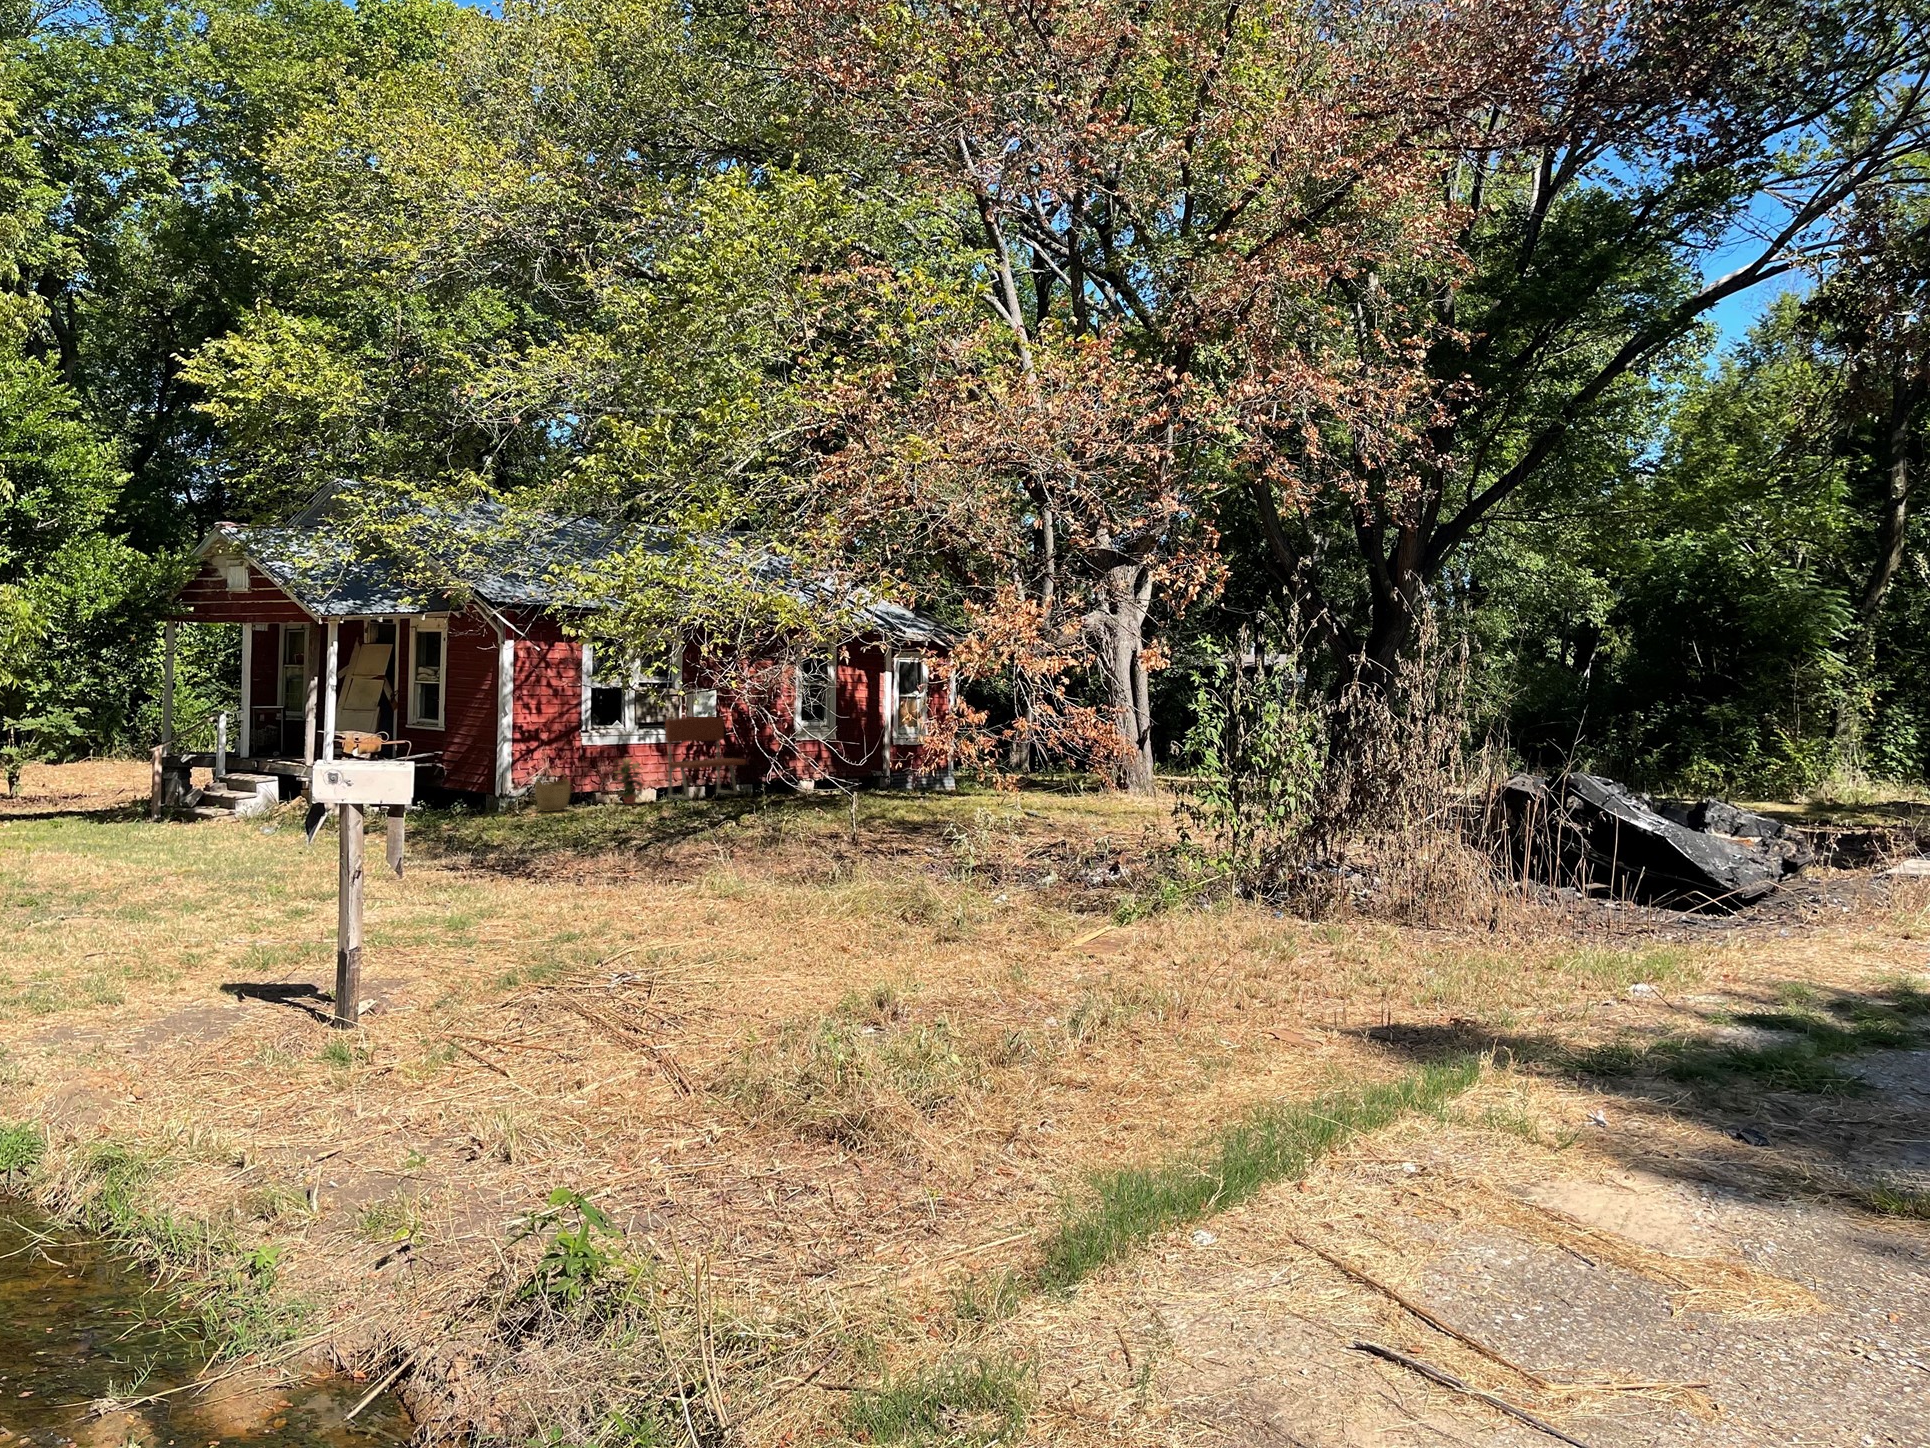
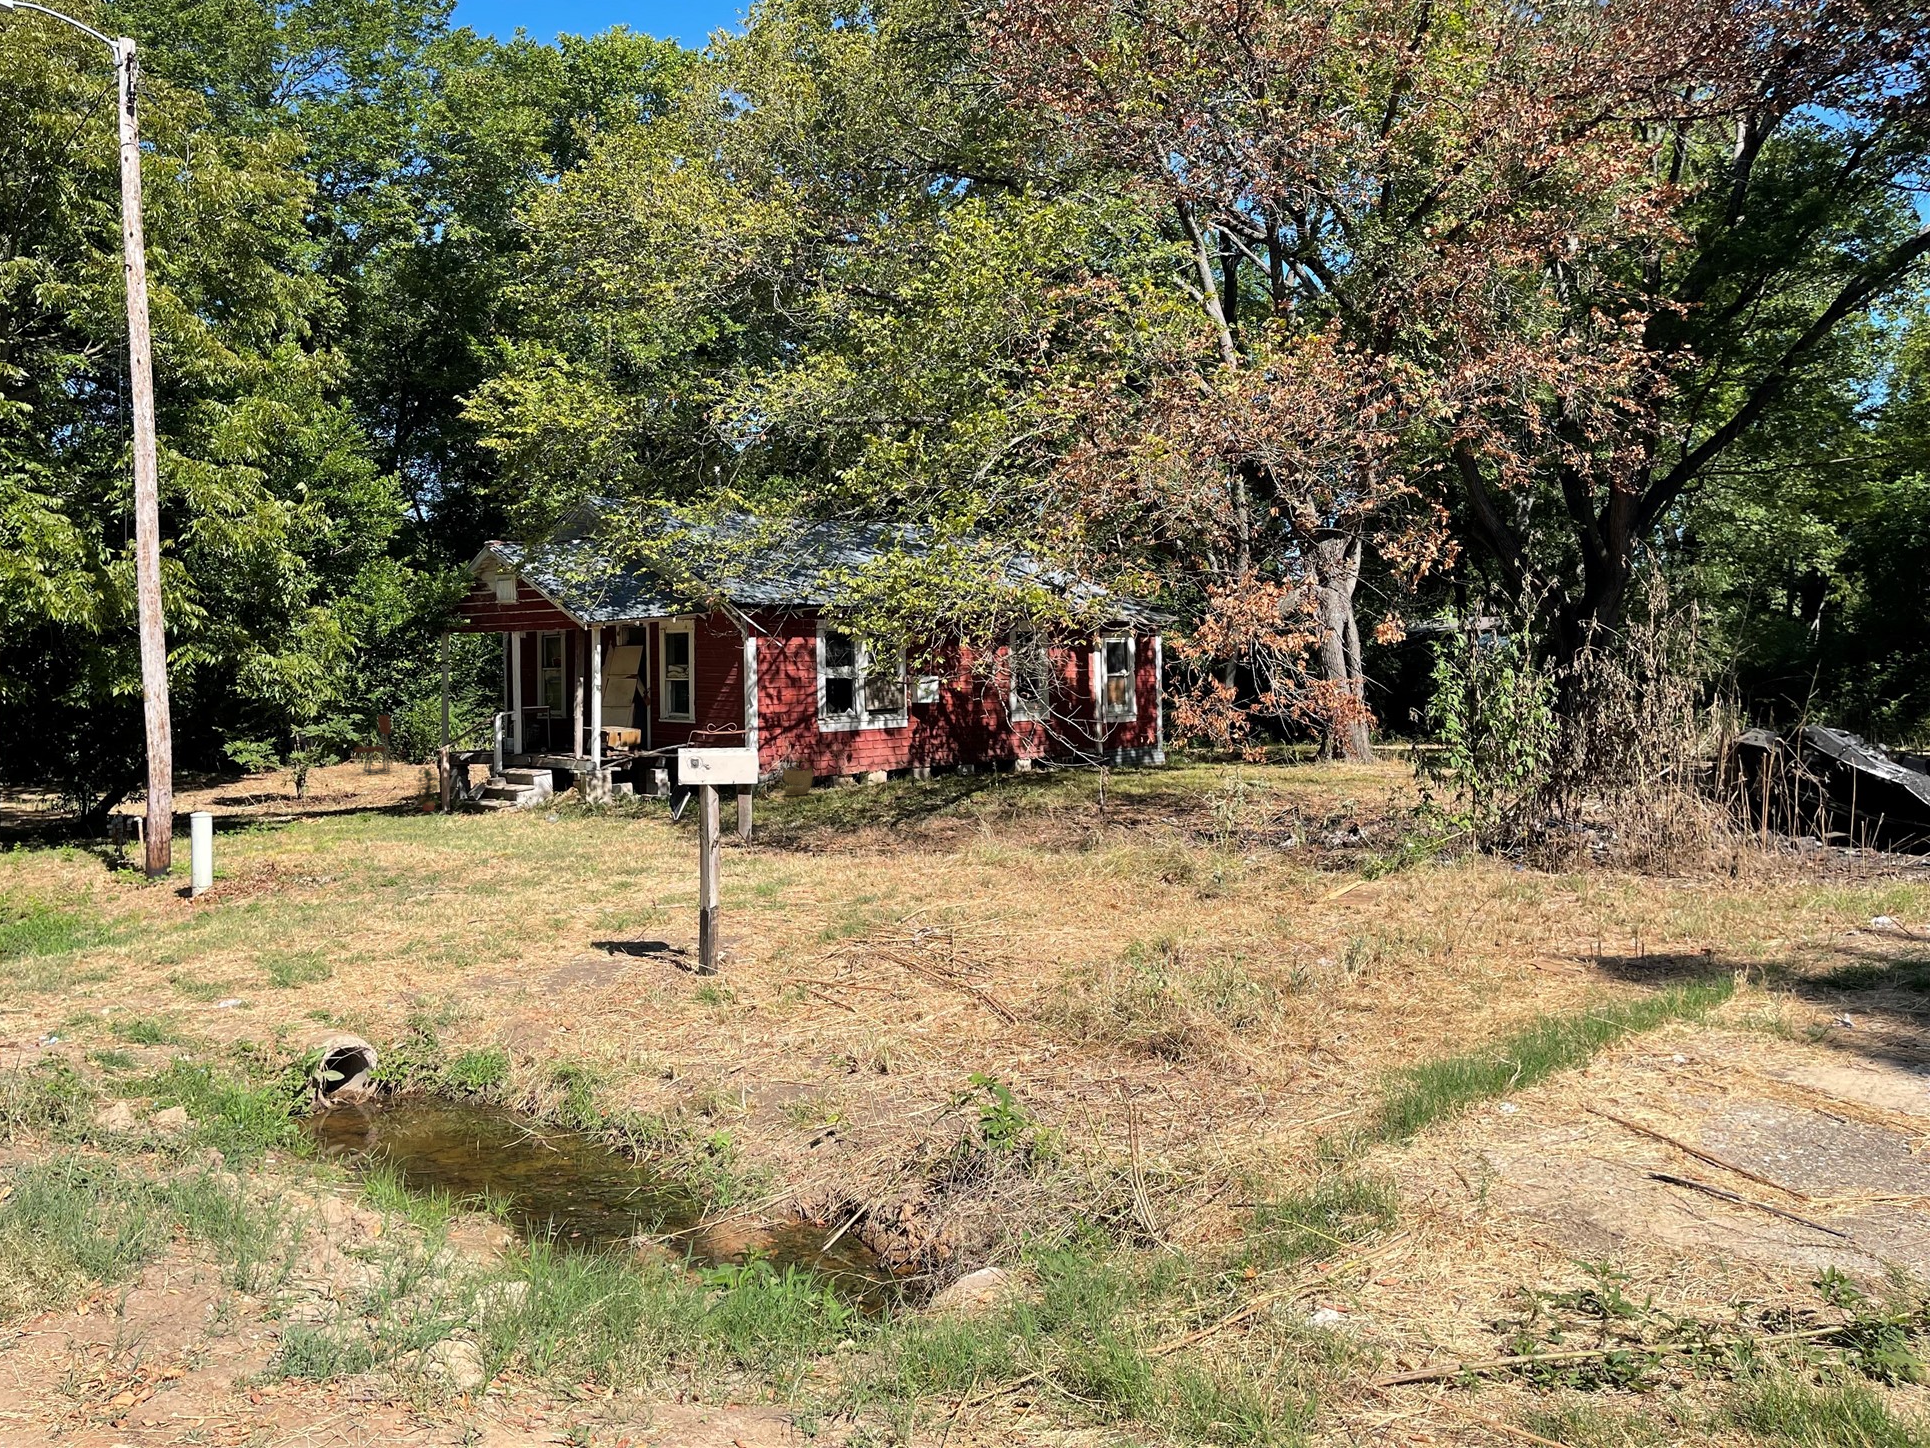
bench: present [665,716,746,800] -> present [354,715,391,775]
decorative plant: present [615,759,643,804] -> present [417,768,439,811]

